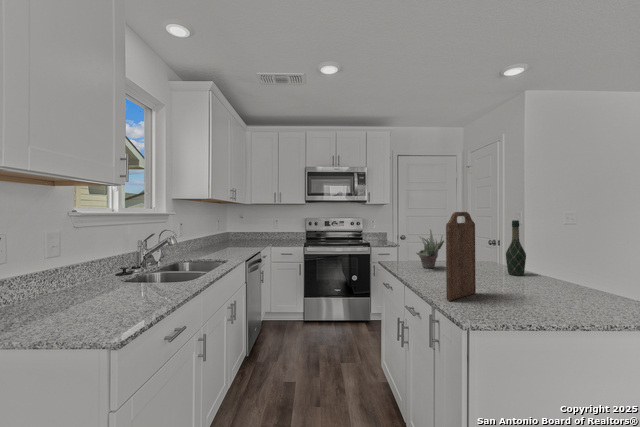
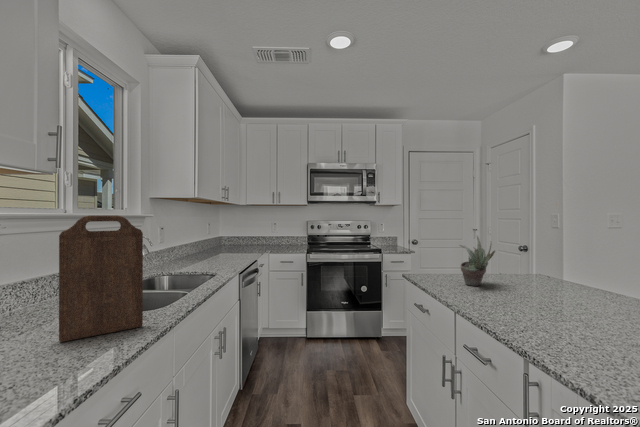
cutting board: present [446,212,476,301] -> present [59,215,143,342]
wine bottle: present [506,220,526,275] -> none [583,225,614,299]

